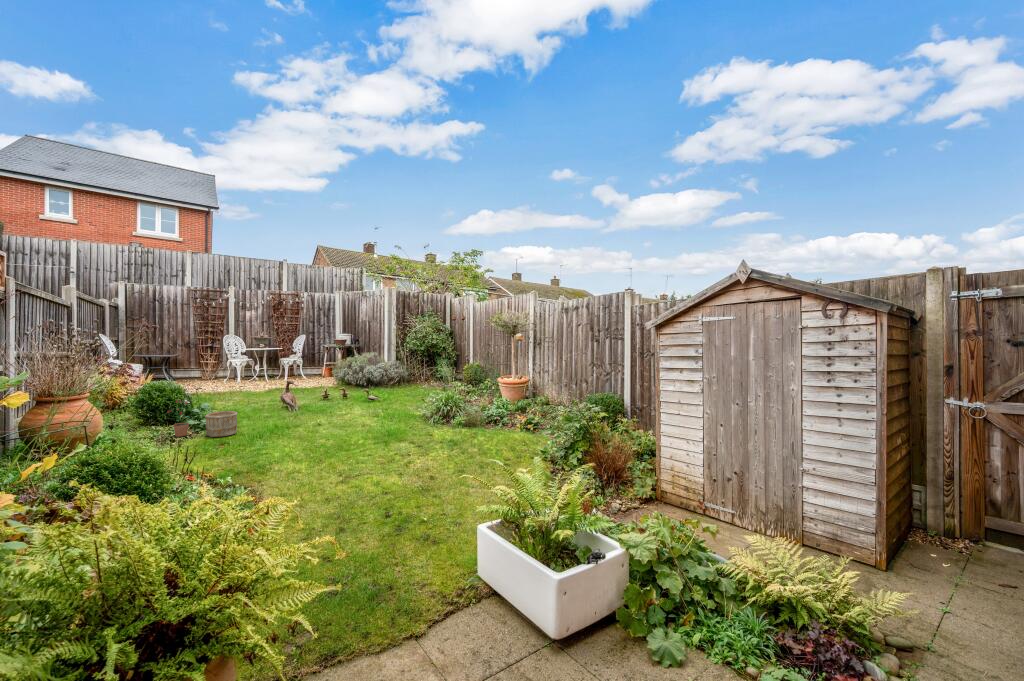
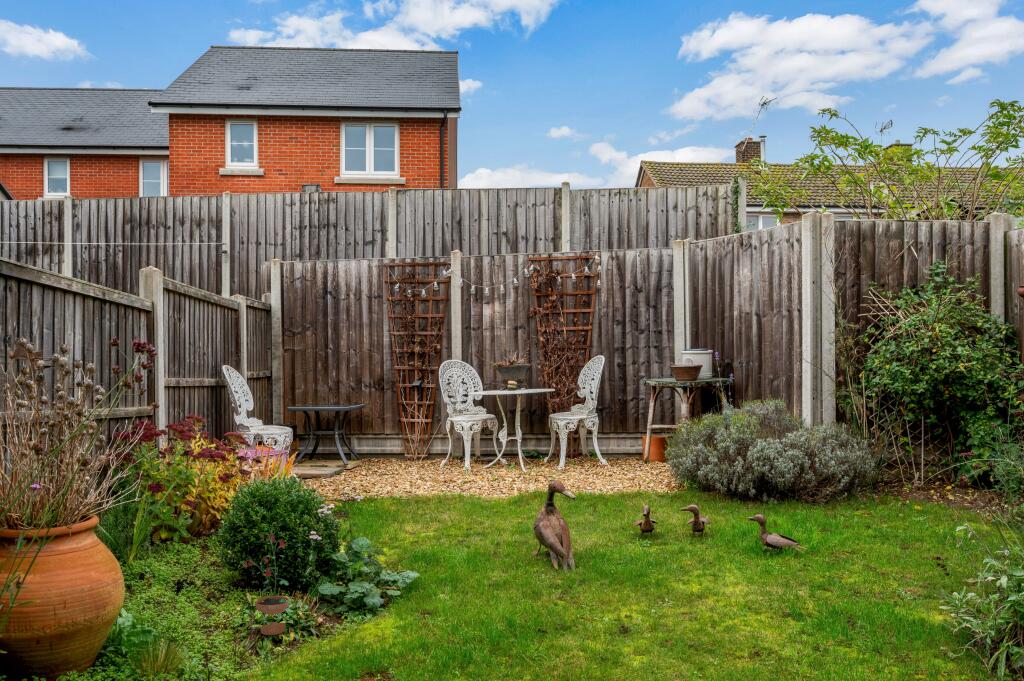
wooden bucket: present [205,411,238,437] -> none [317,572,396,651]

